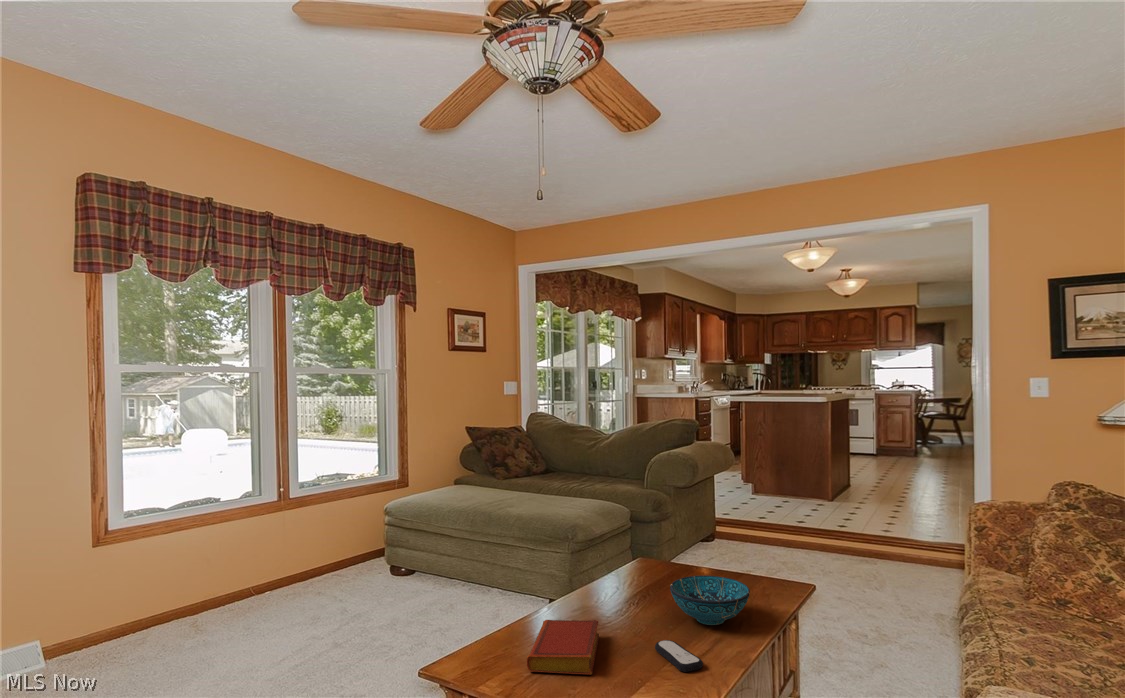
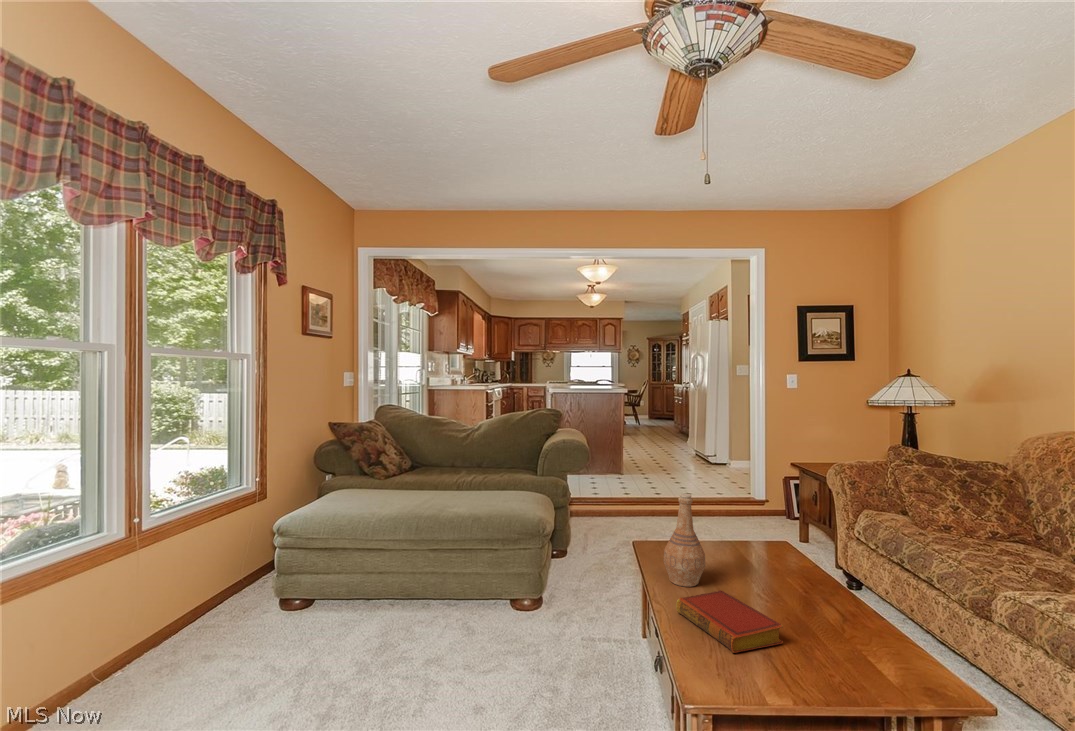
vase: none [583,519,626,617] -> present [664,493,705,587]
decorative bowl: present [670,576,750,625] -> none [732,536,807,579]
remote control: present [655,640,703,672] -> none [778,598,841,623]

